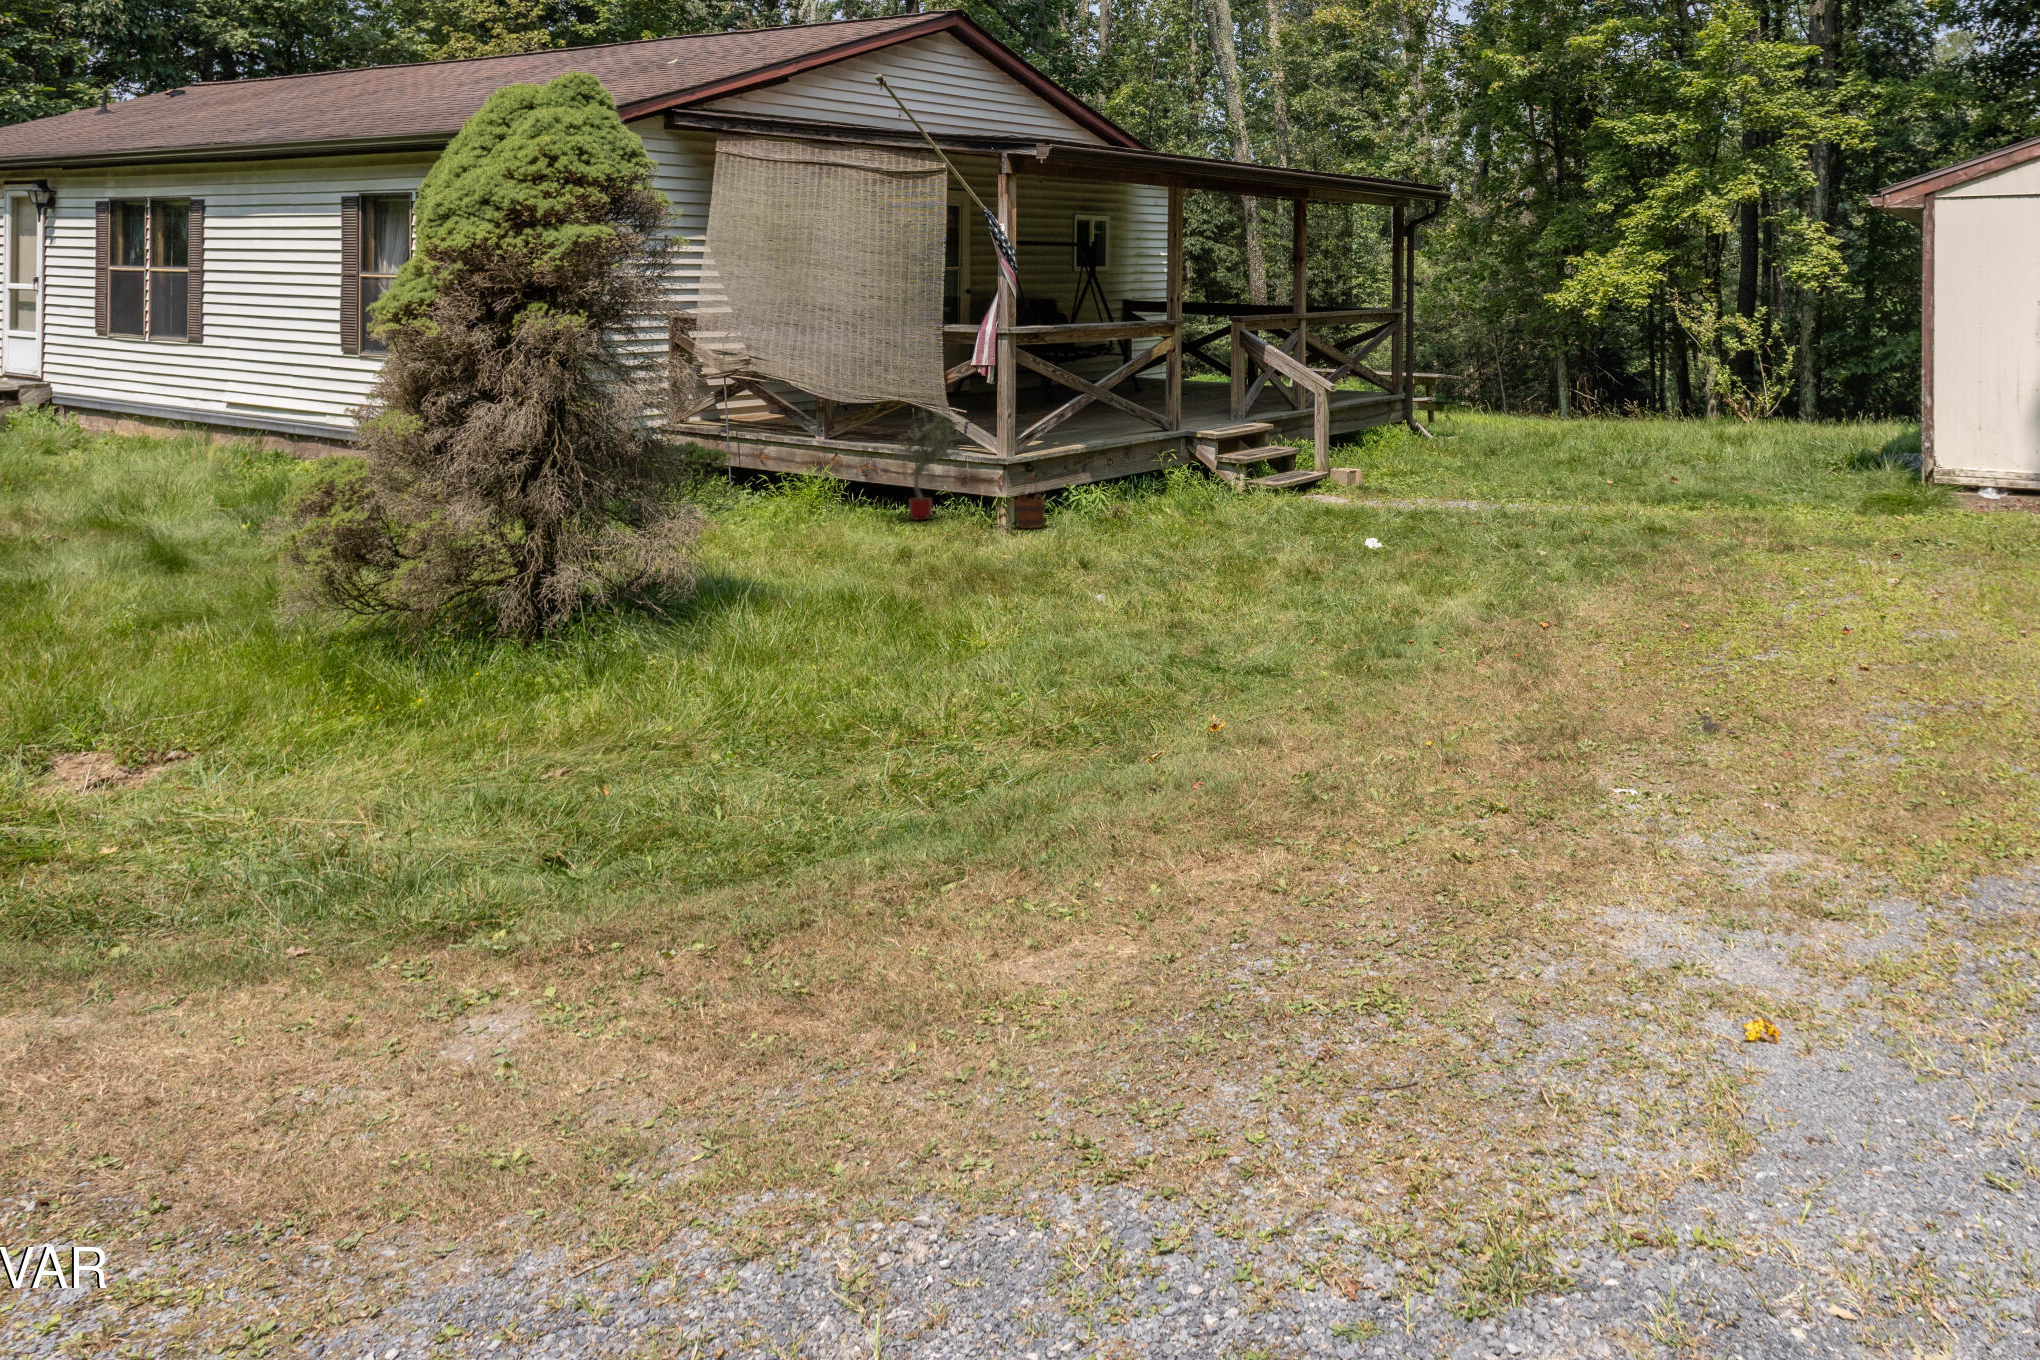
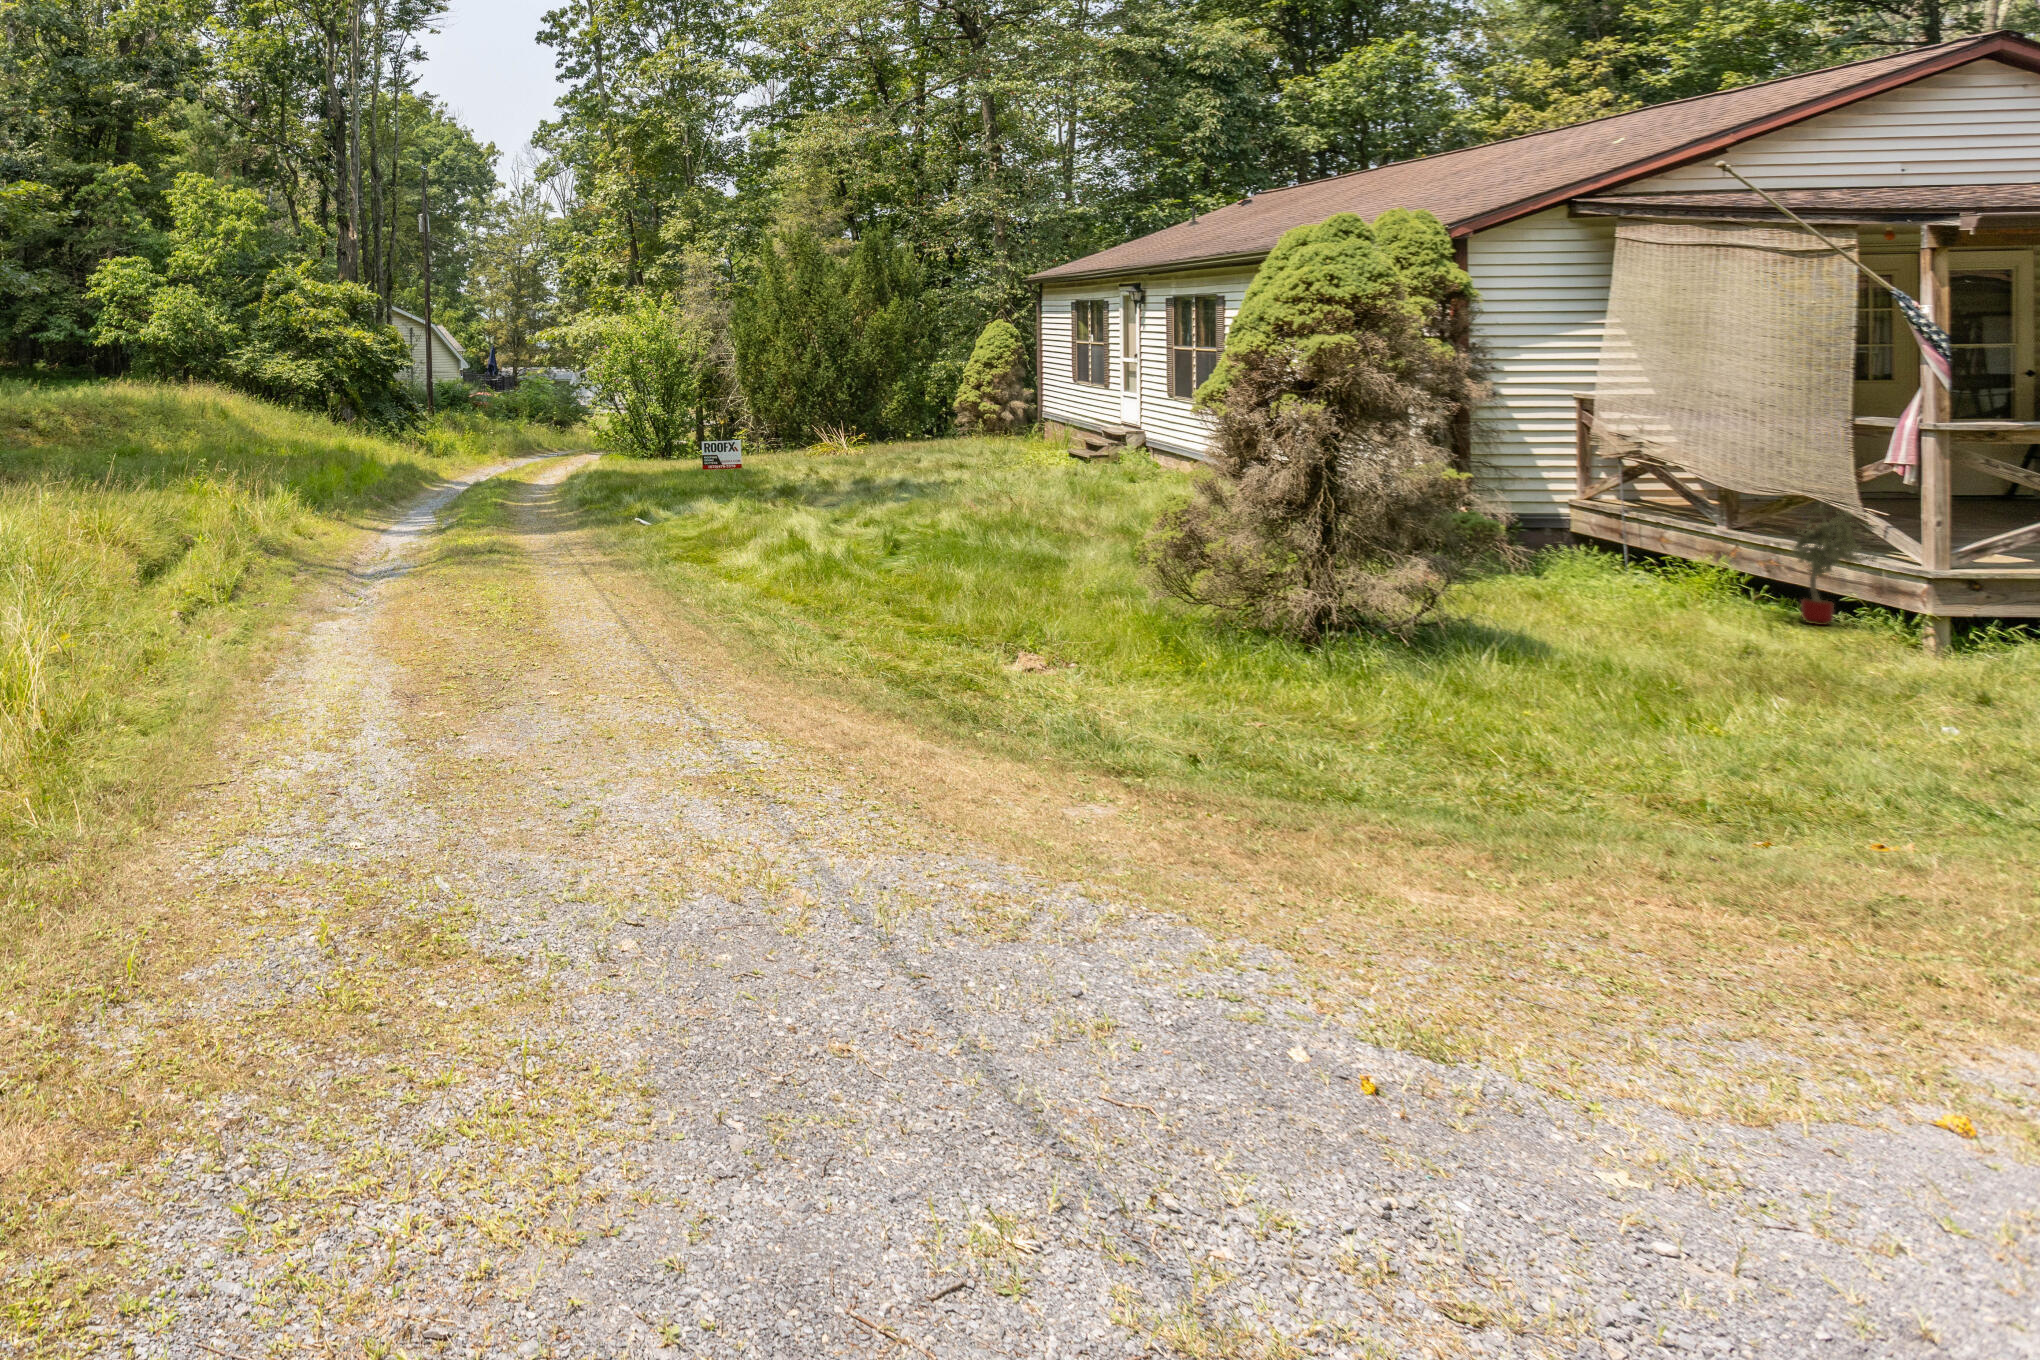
wooden bucket: present [1015,476,1046,528] -> none [1939,594,1992,658]

